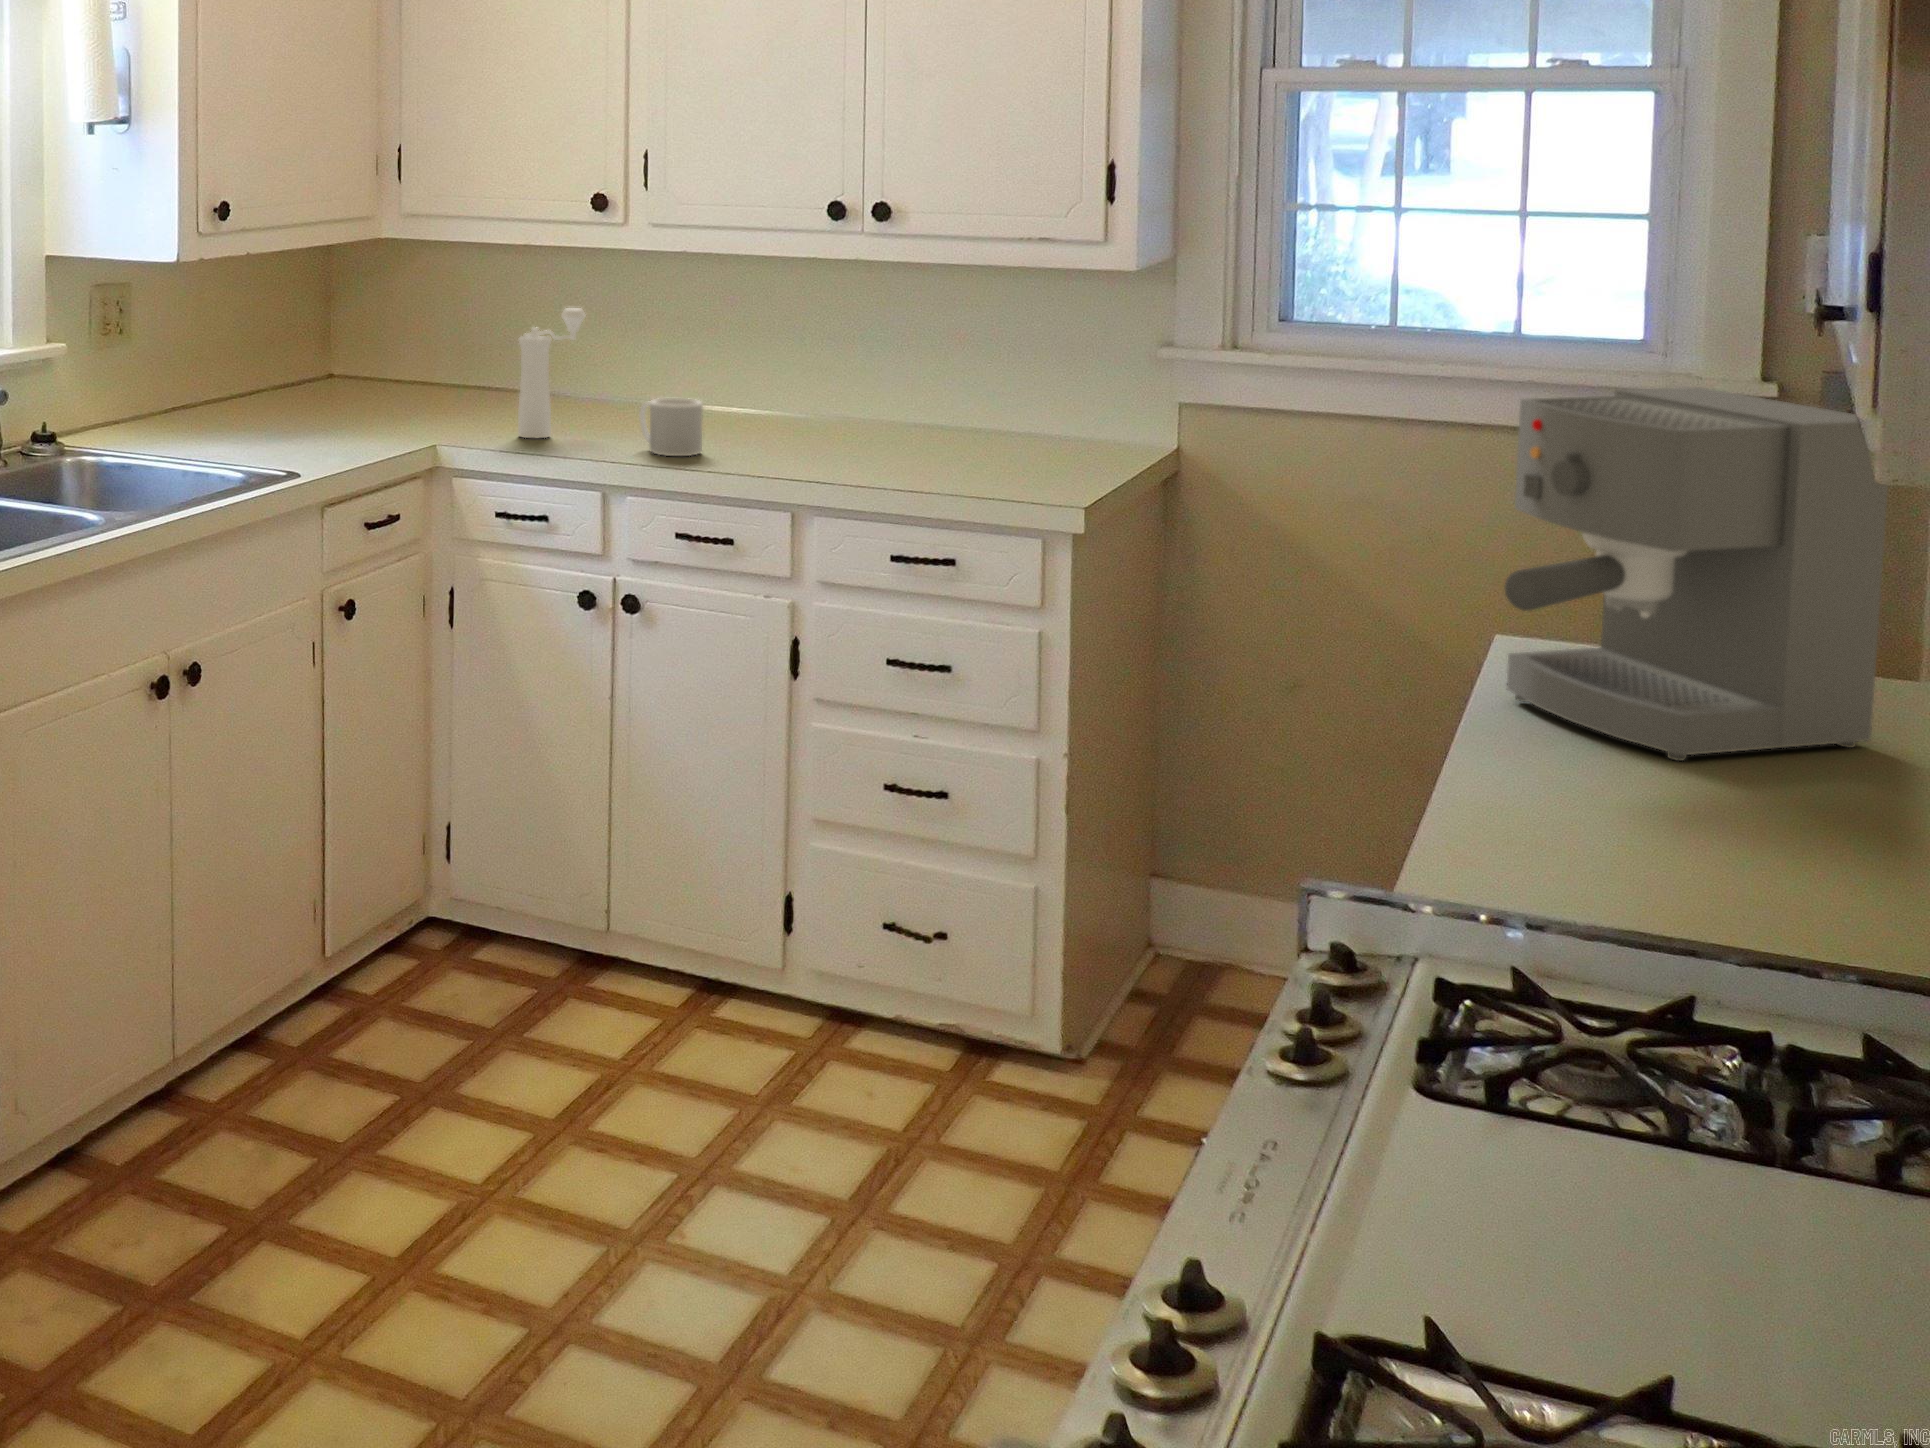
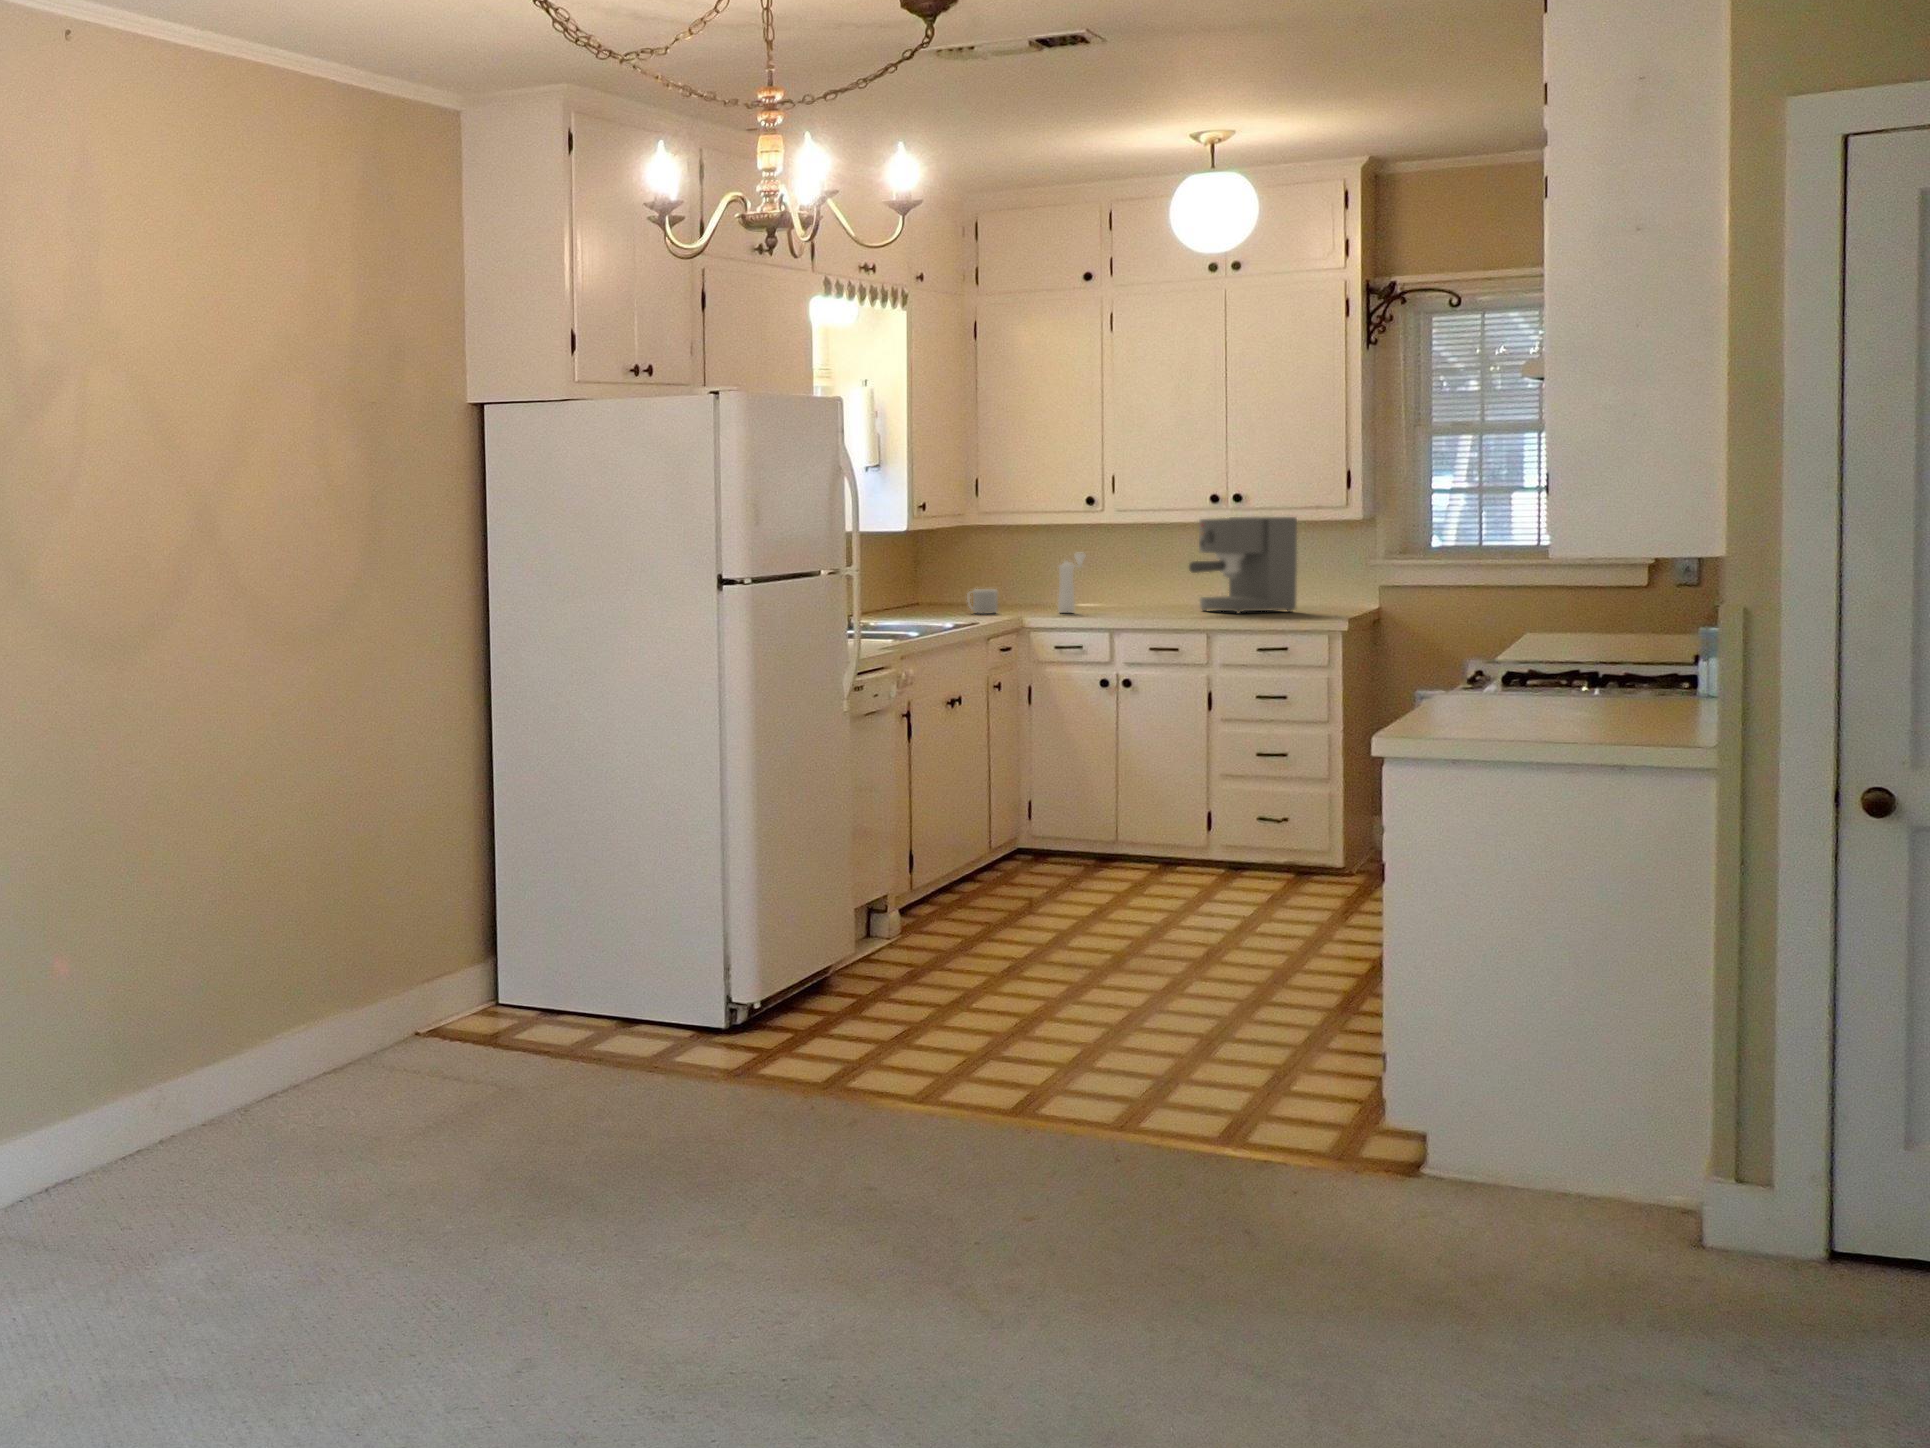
coffee maker: present [1504,387,1888,761] -> present [1189,516,1297,613]
mug: present [639,398,703,456] -> present [967,589,998,614]

